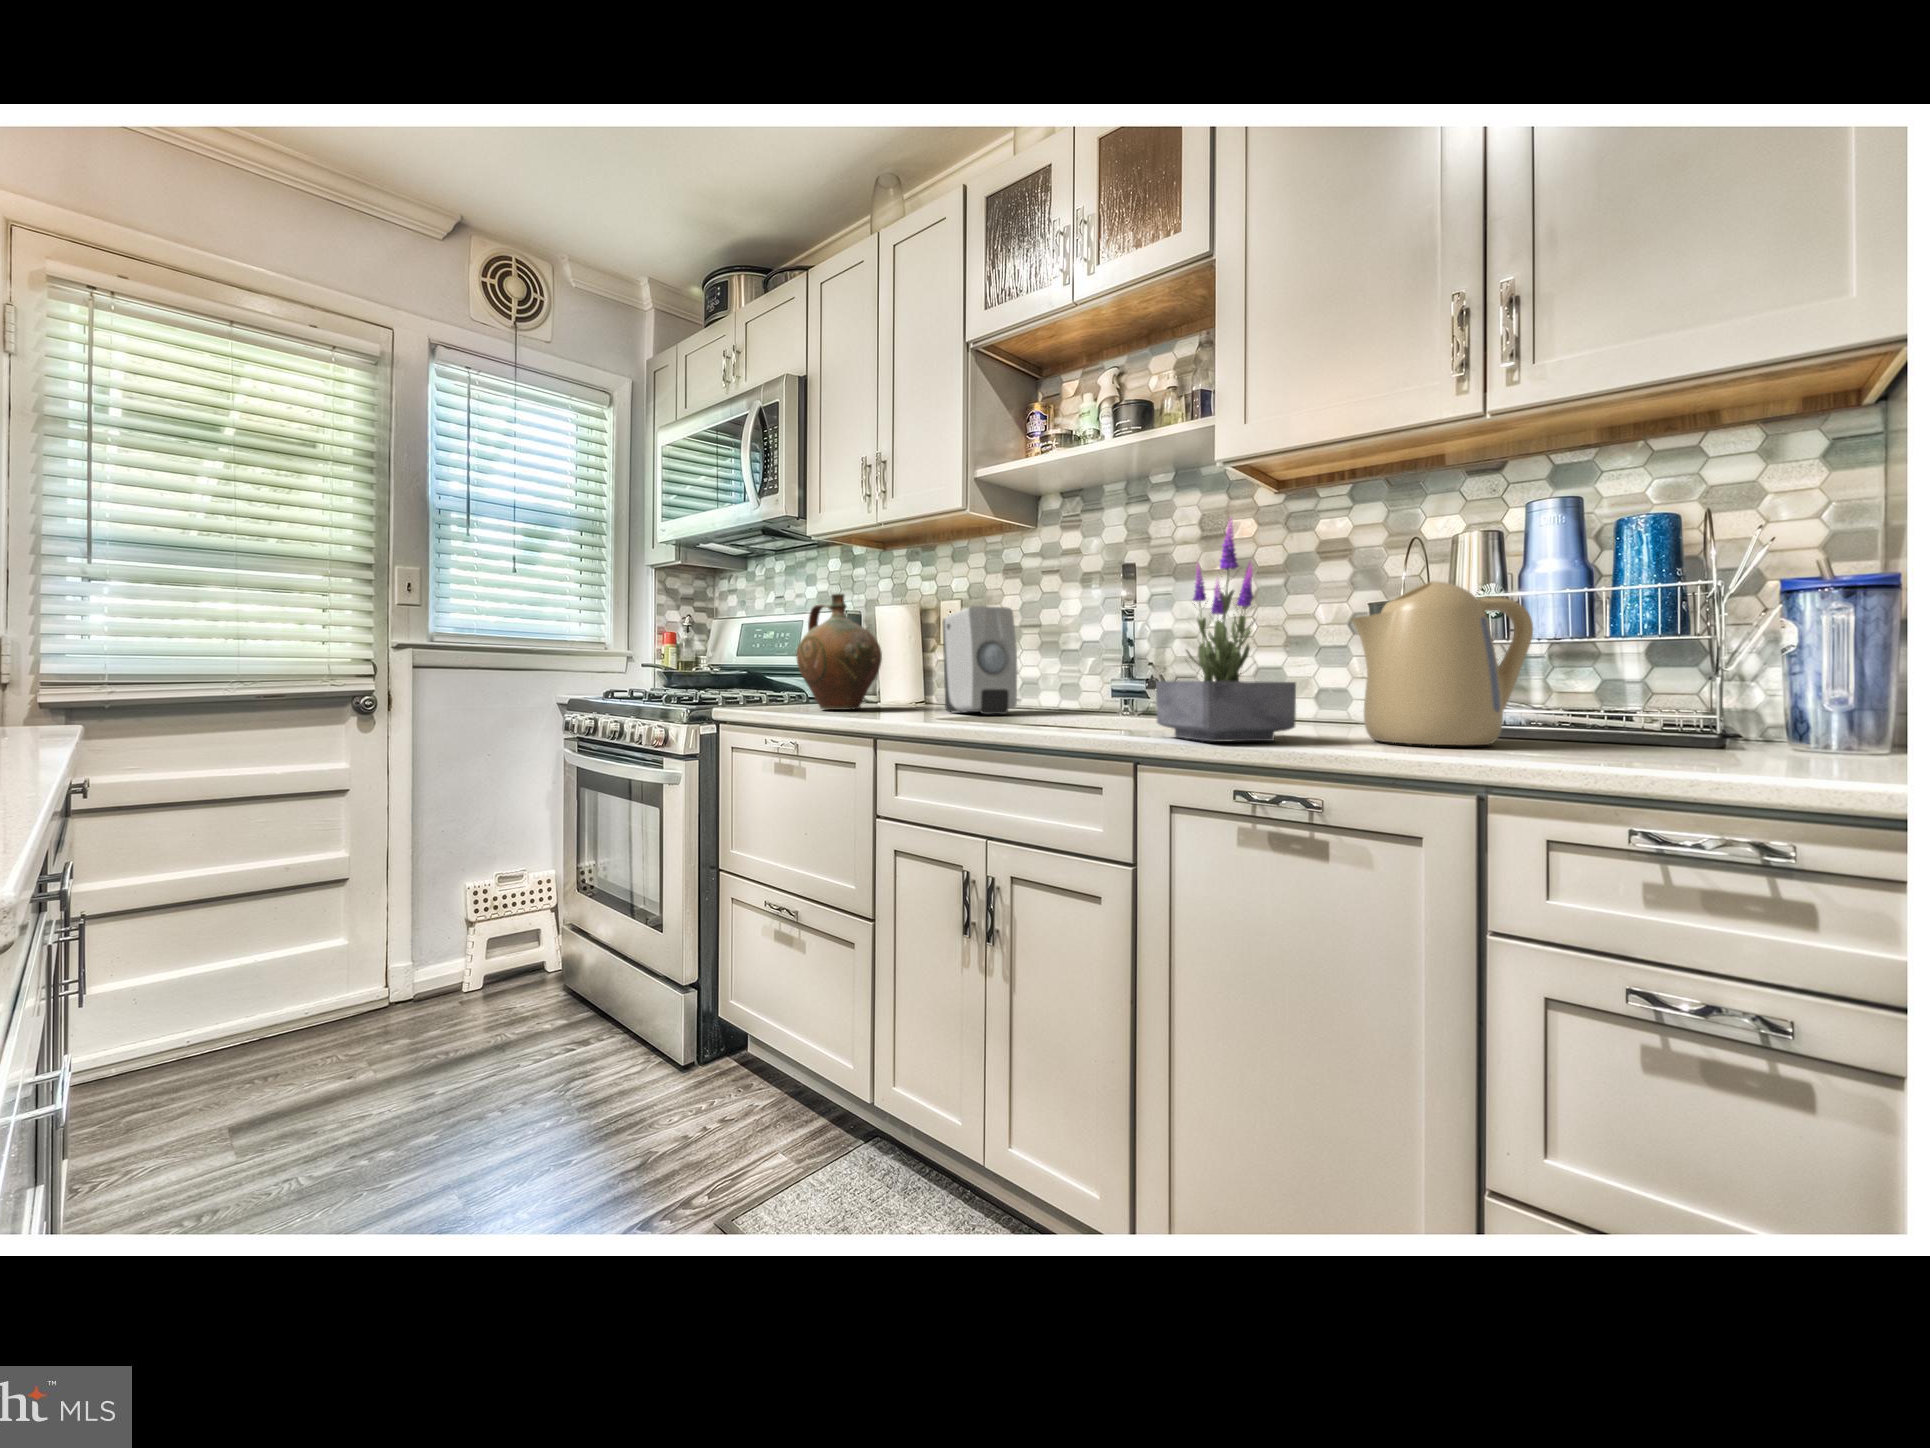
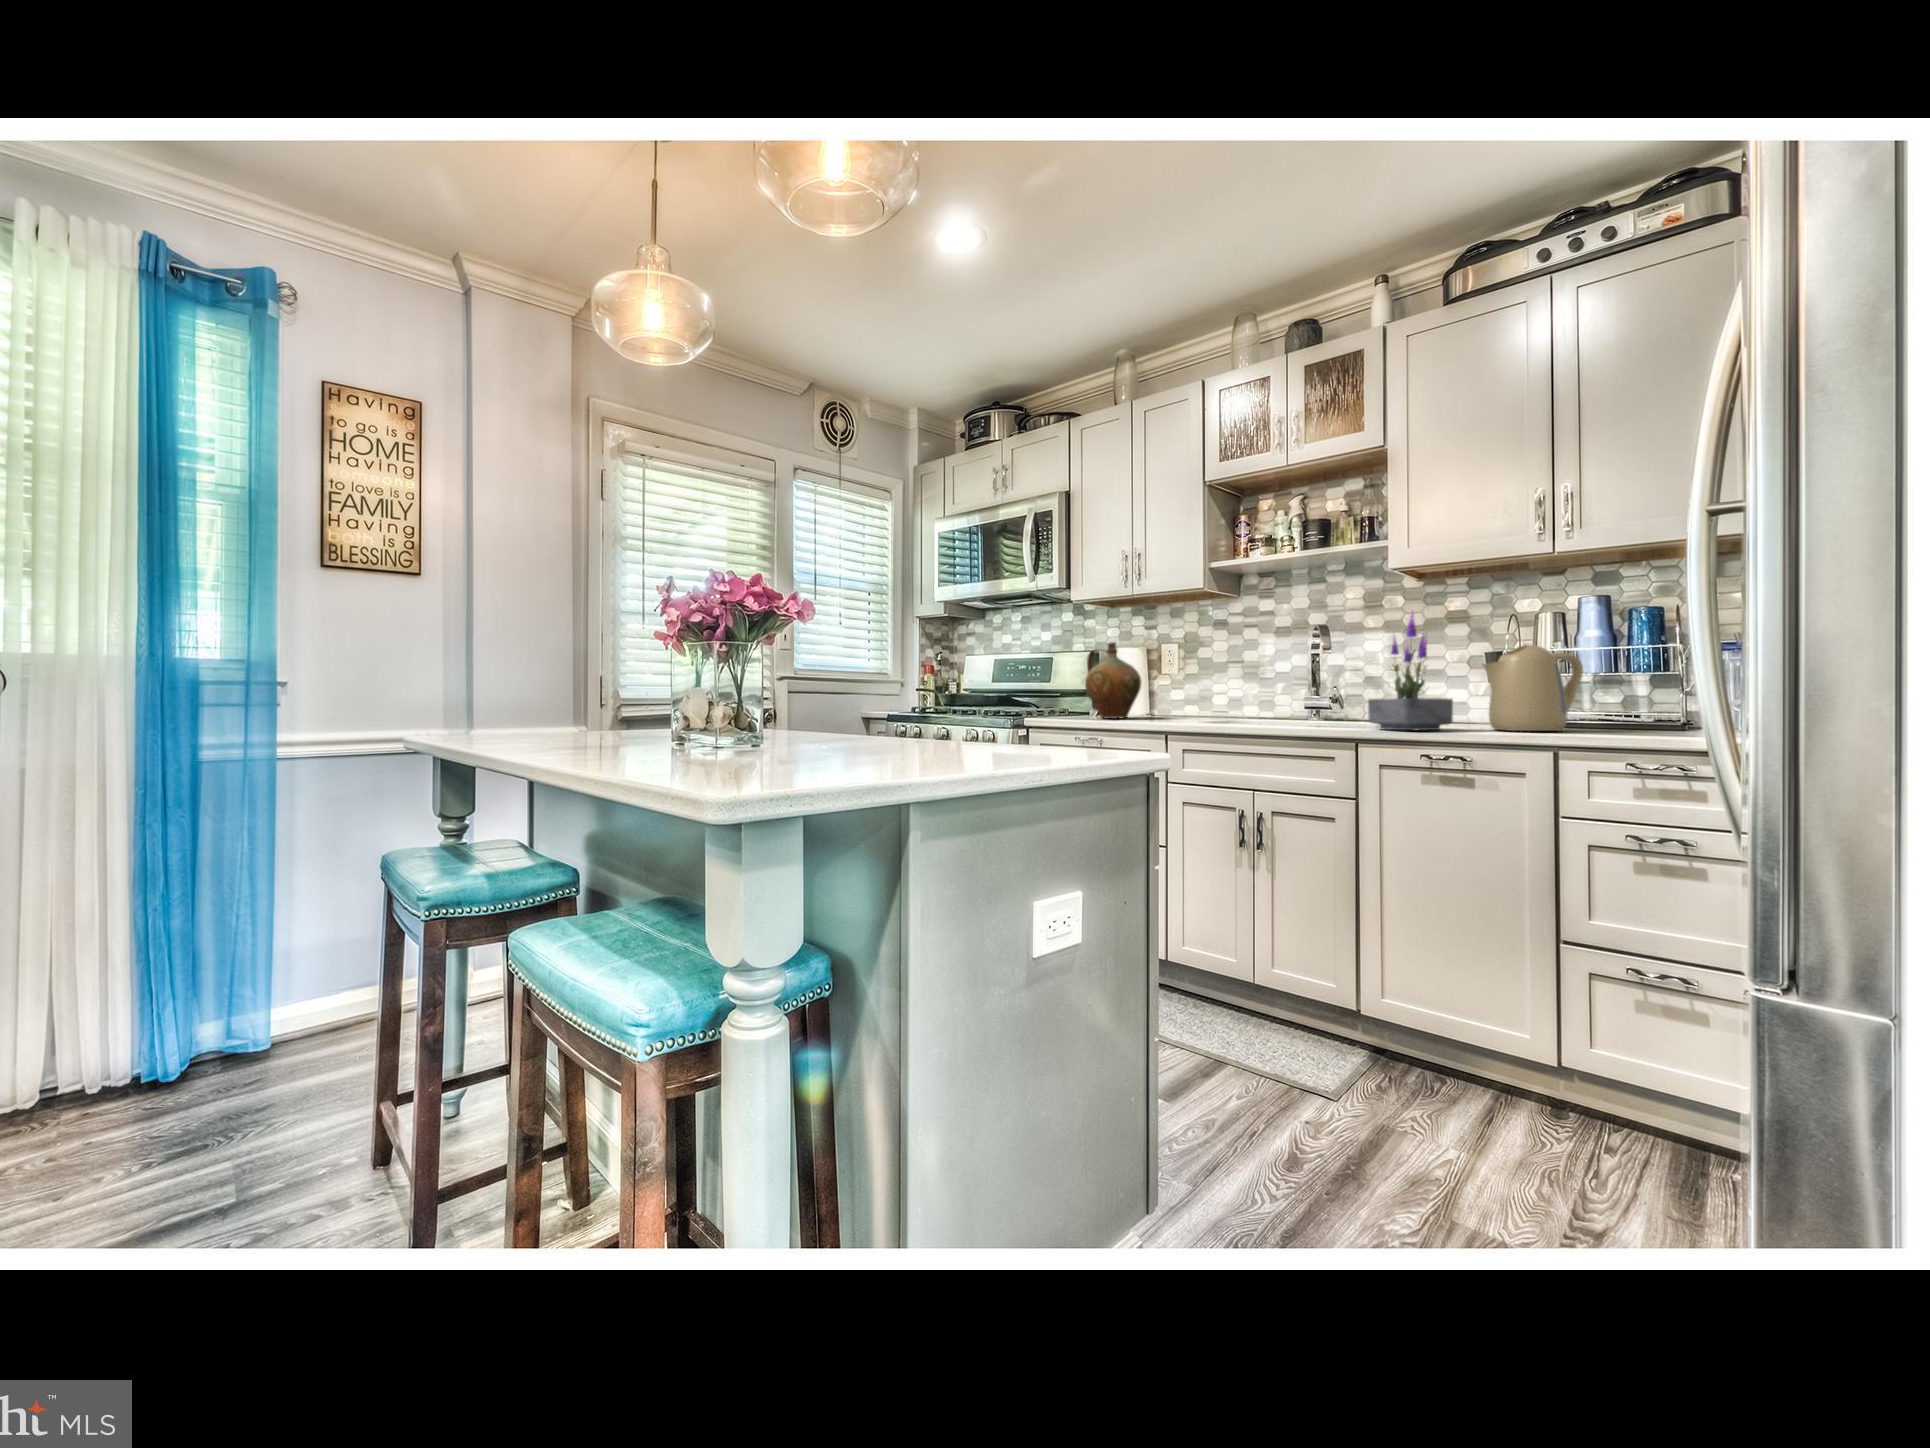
soap dispenser: present [943,606,1017,714] -> none [1189,652,1245,720]

